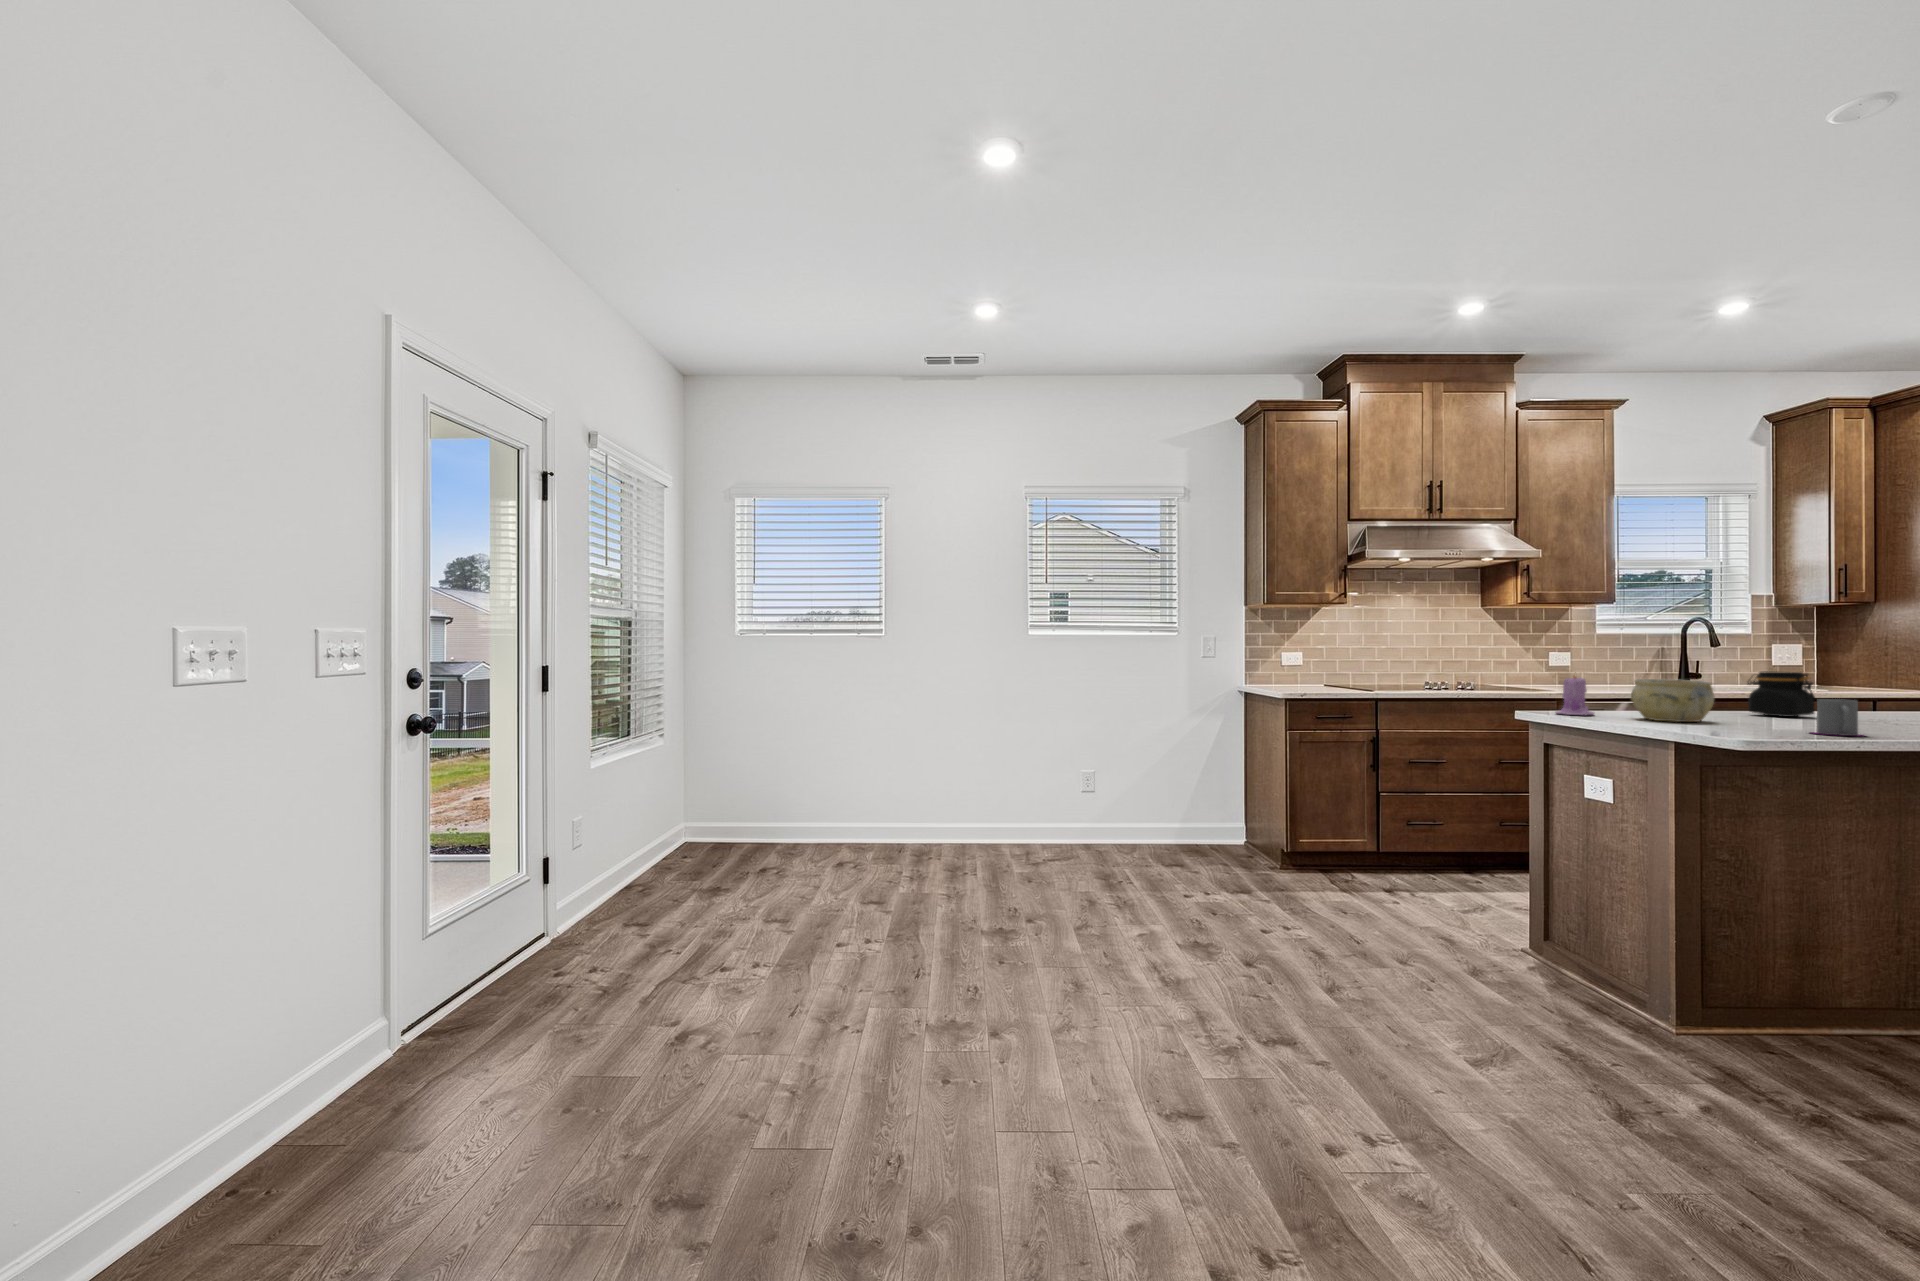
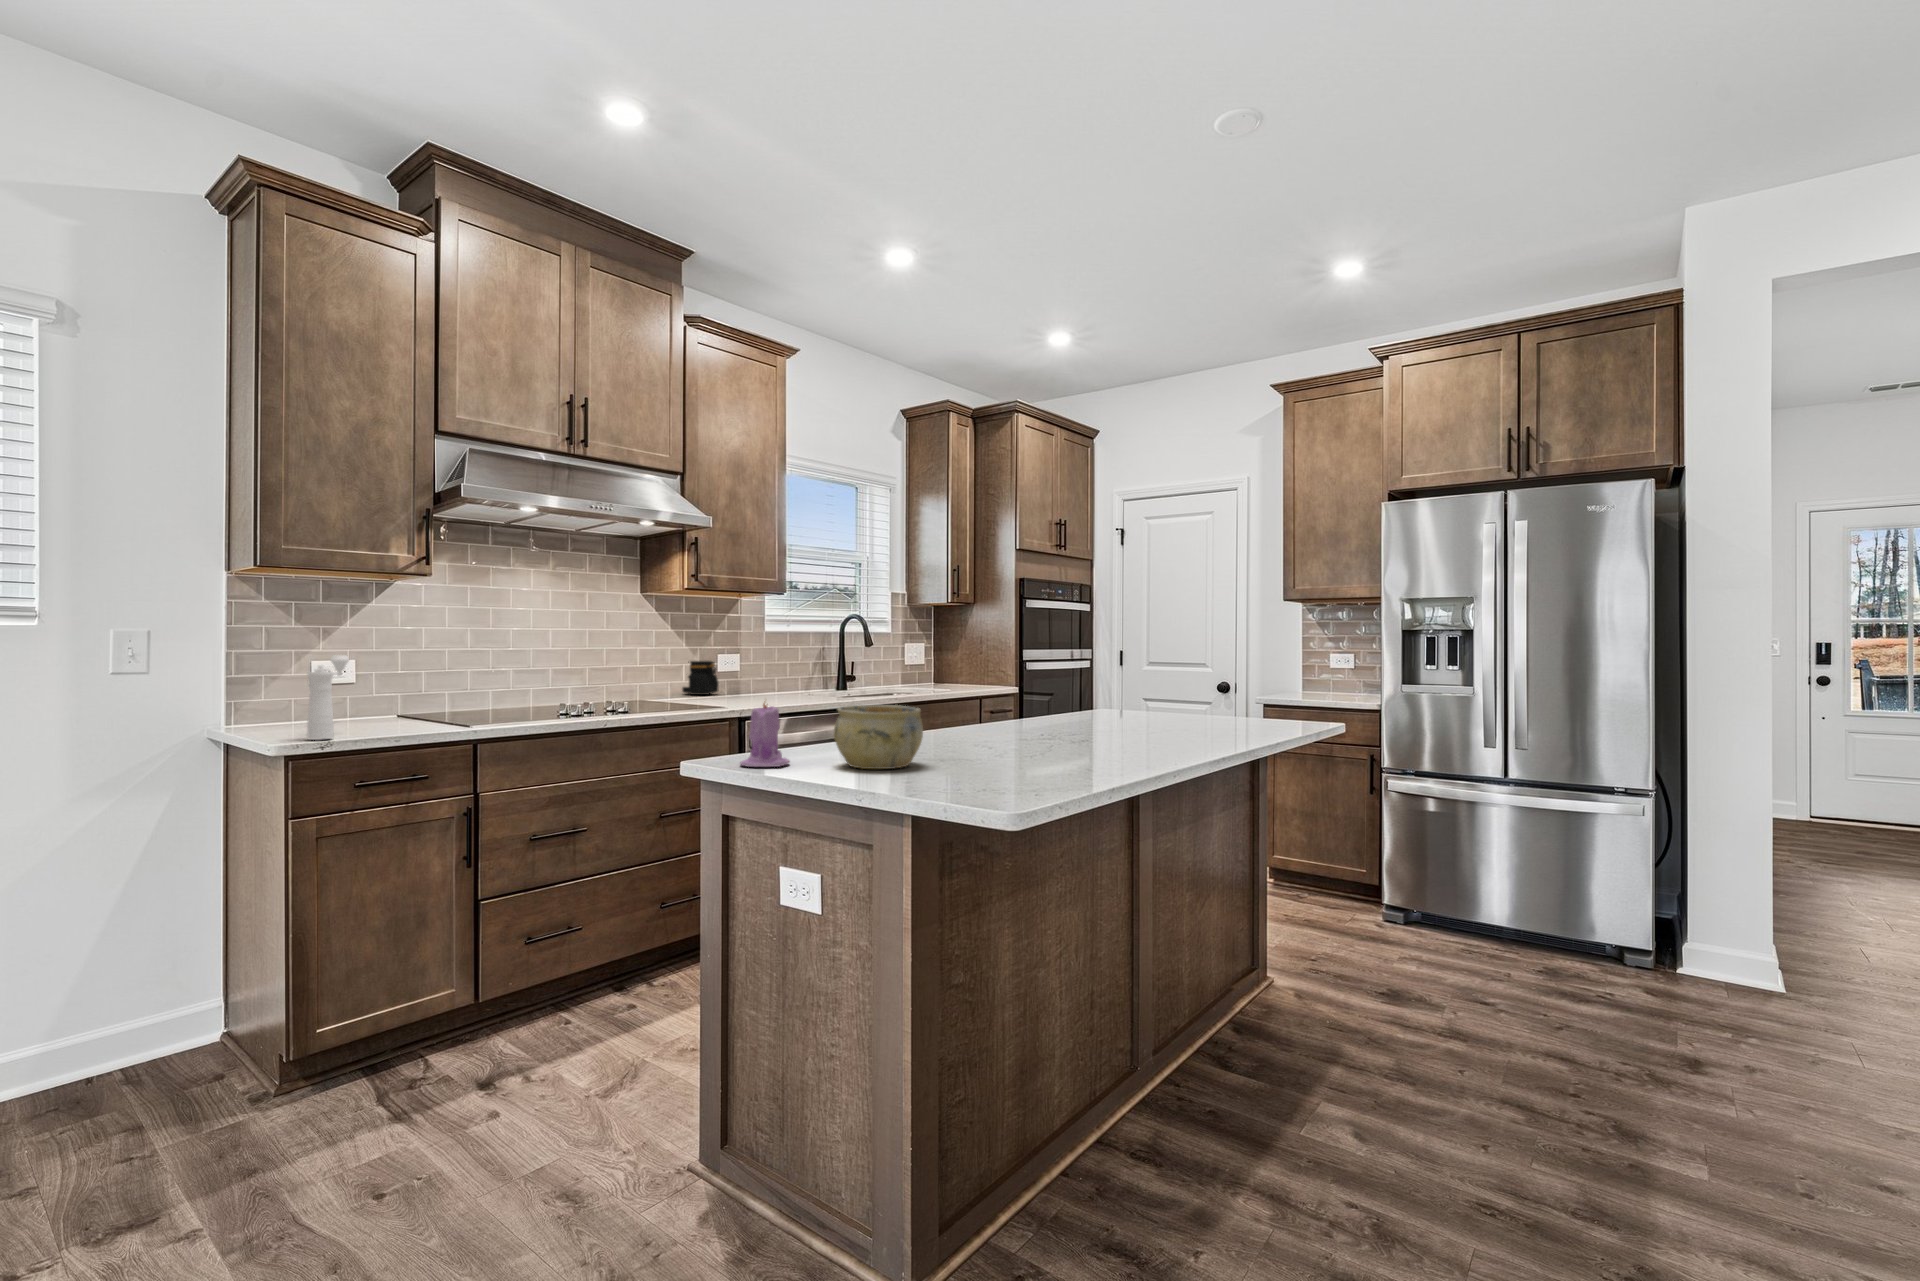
pepper mill: none [1287,648,1306,691] -> present [307,655,349,740]
jar: present [1748,671,1815,717] -> present [682,661,719,695]
mug: present [1814,699,1861,736] -> none [1022,729,1073,780]

